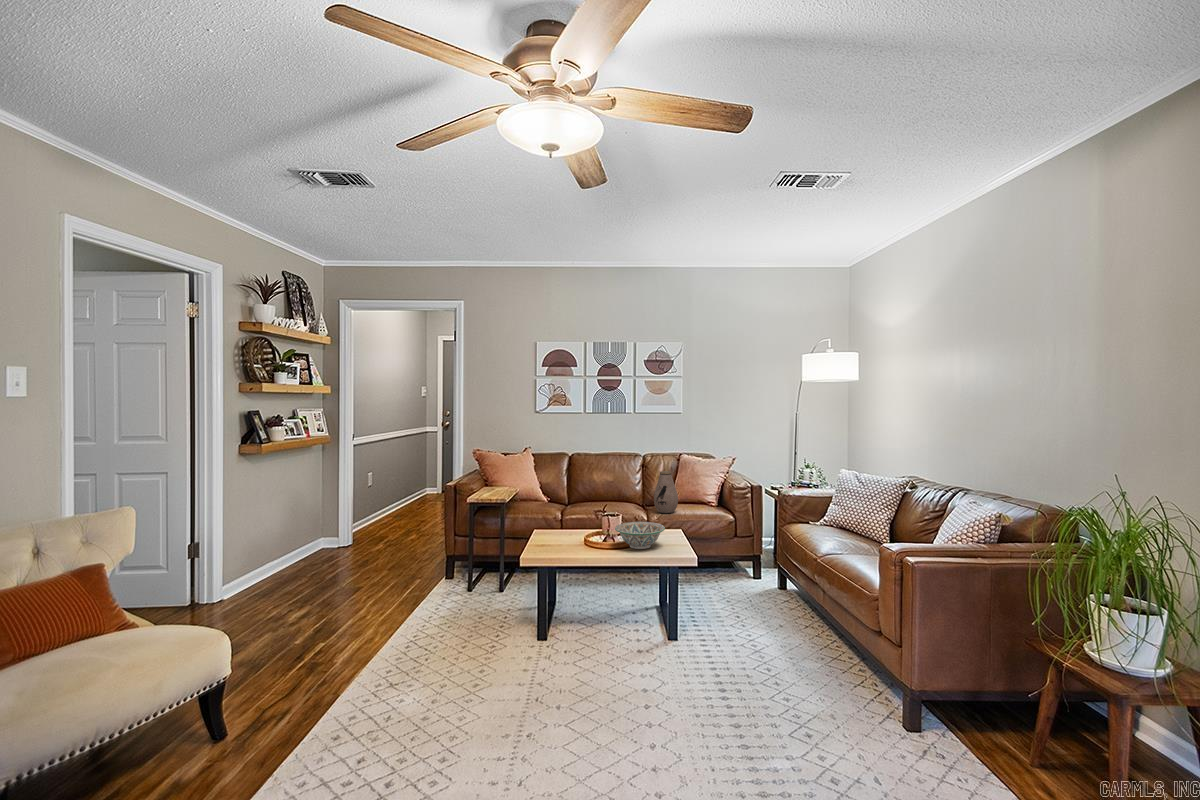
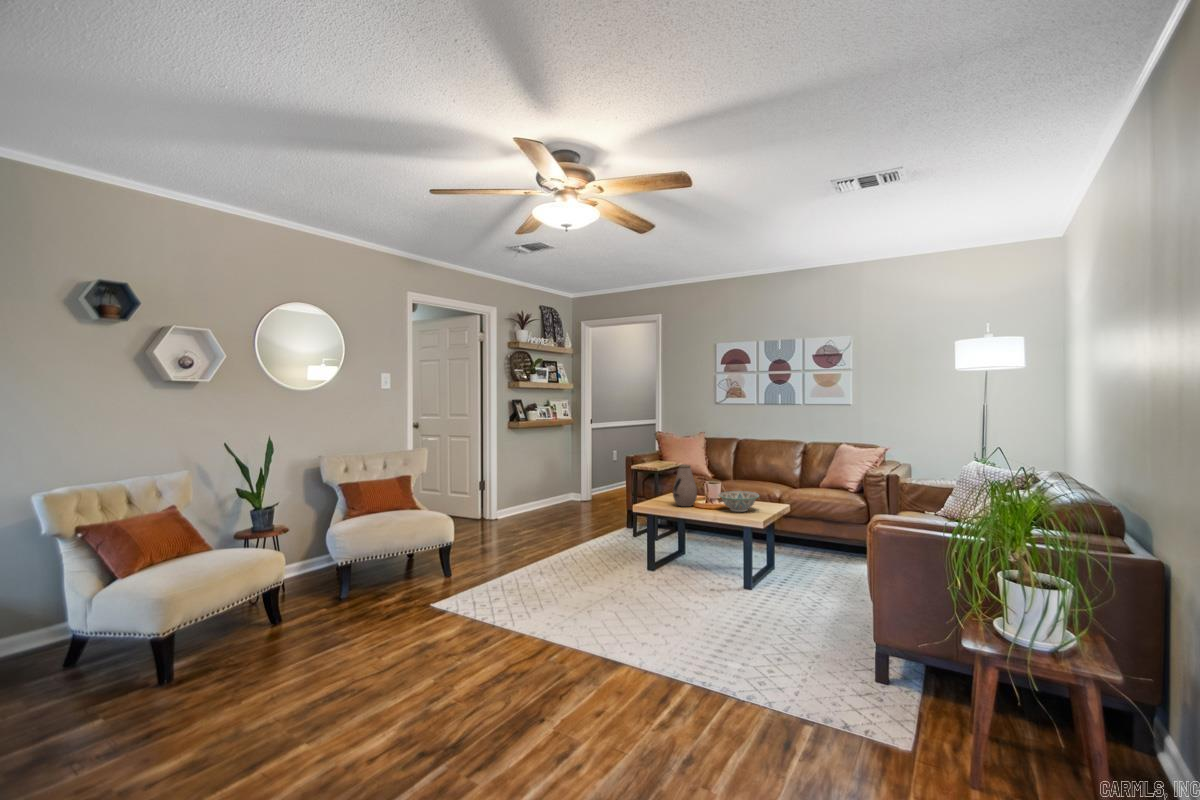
vase: present [654,471,678,514] -> present [673,464,697,507]

